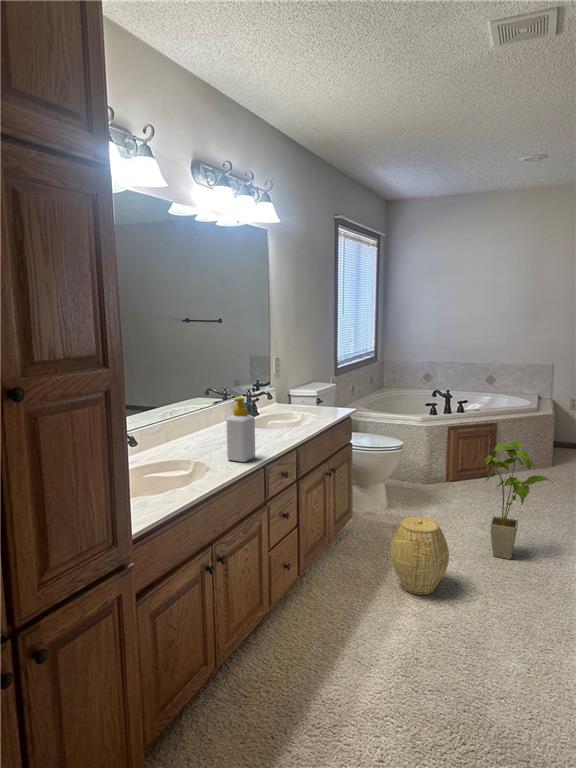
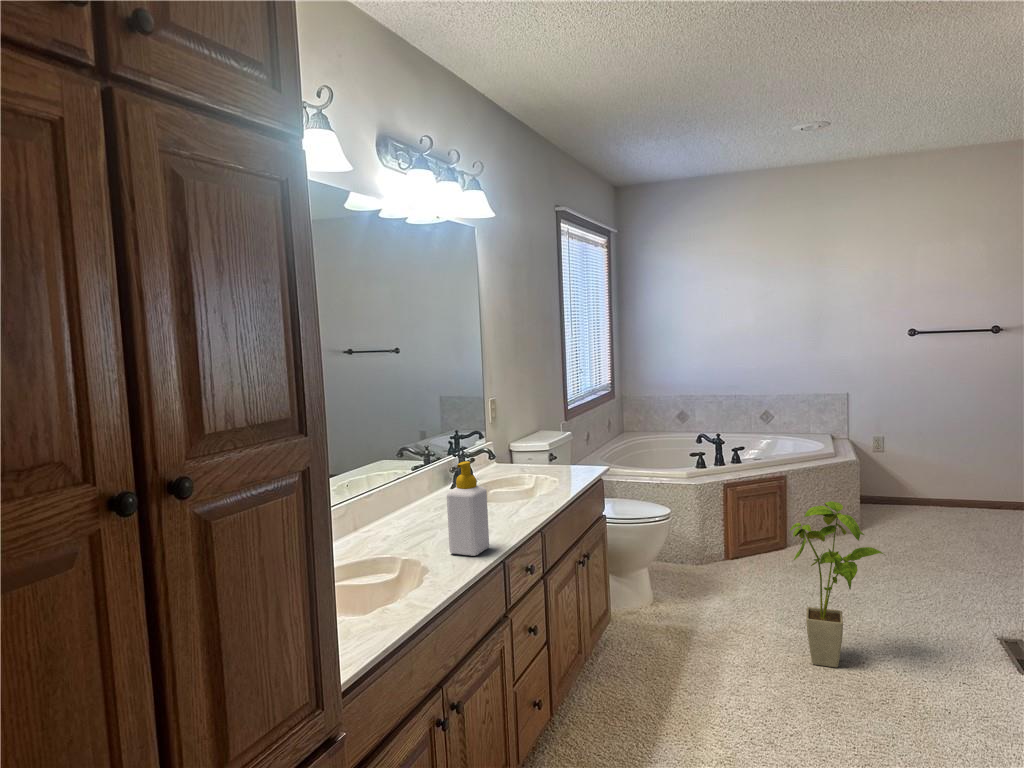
woven basket: present [390,517,449,595] -> none [677,617,761,730]

